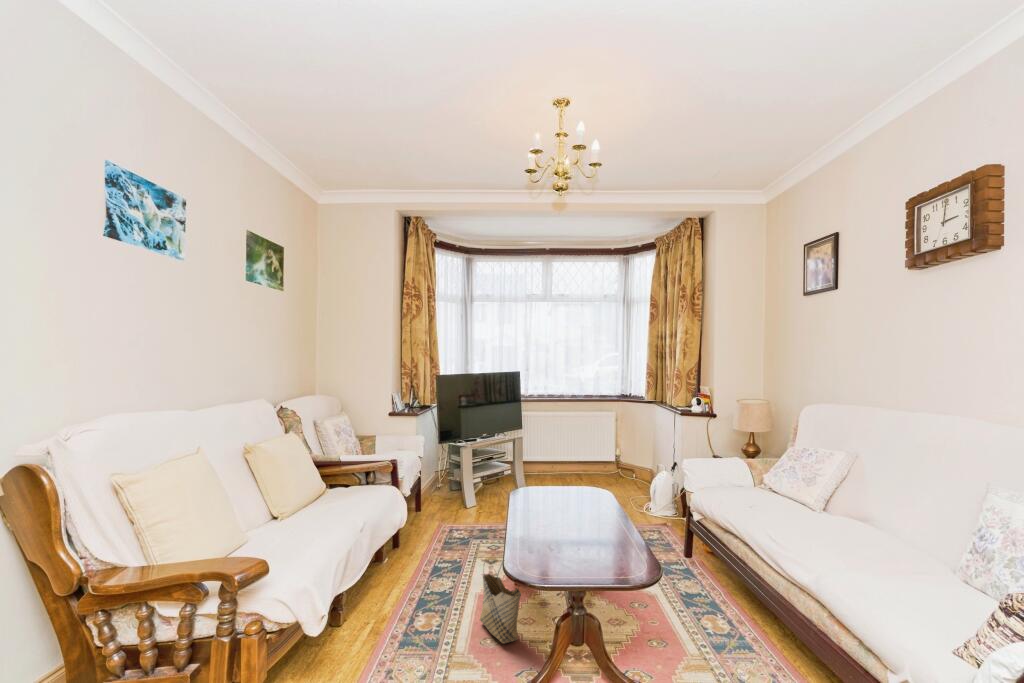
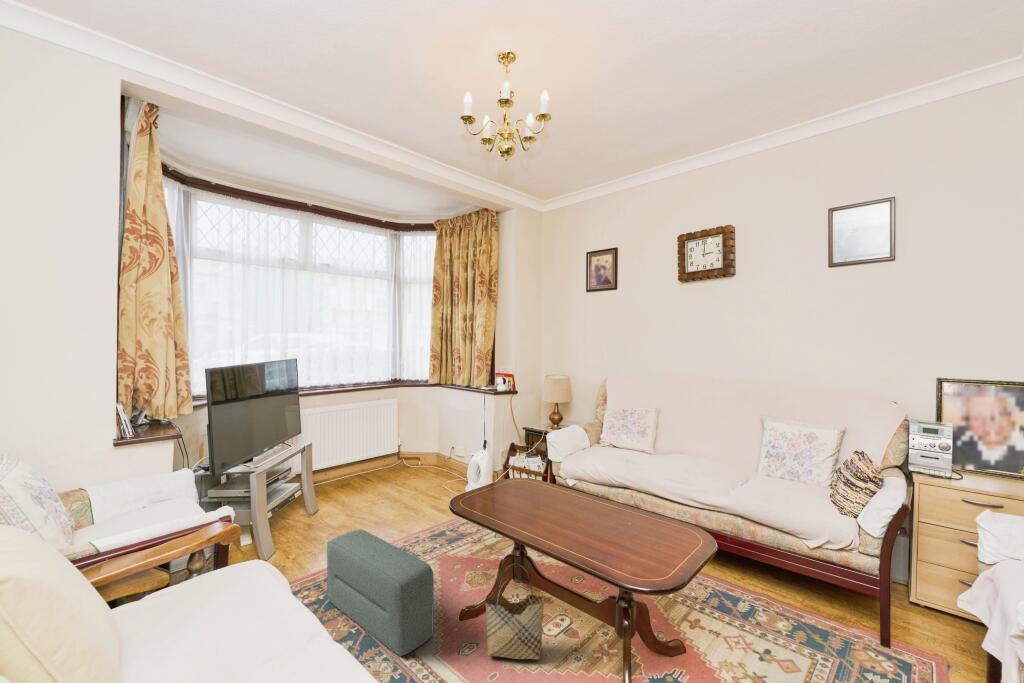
pouf: none [443,499,482,592] -> present [327,529,434,656]

